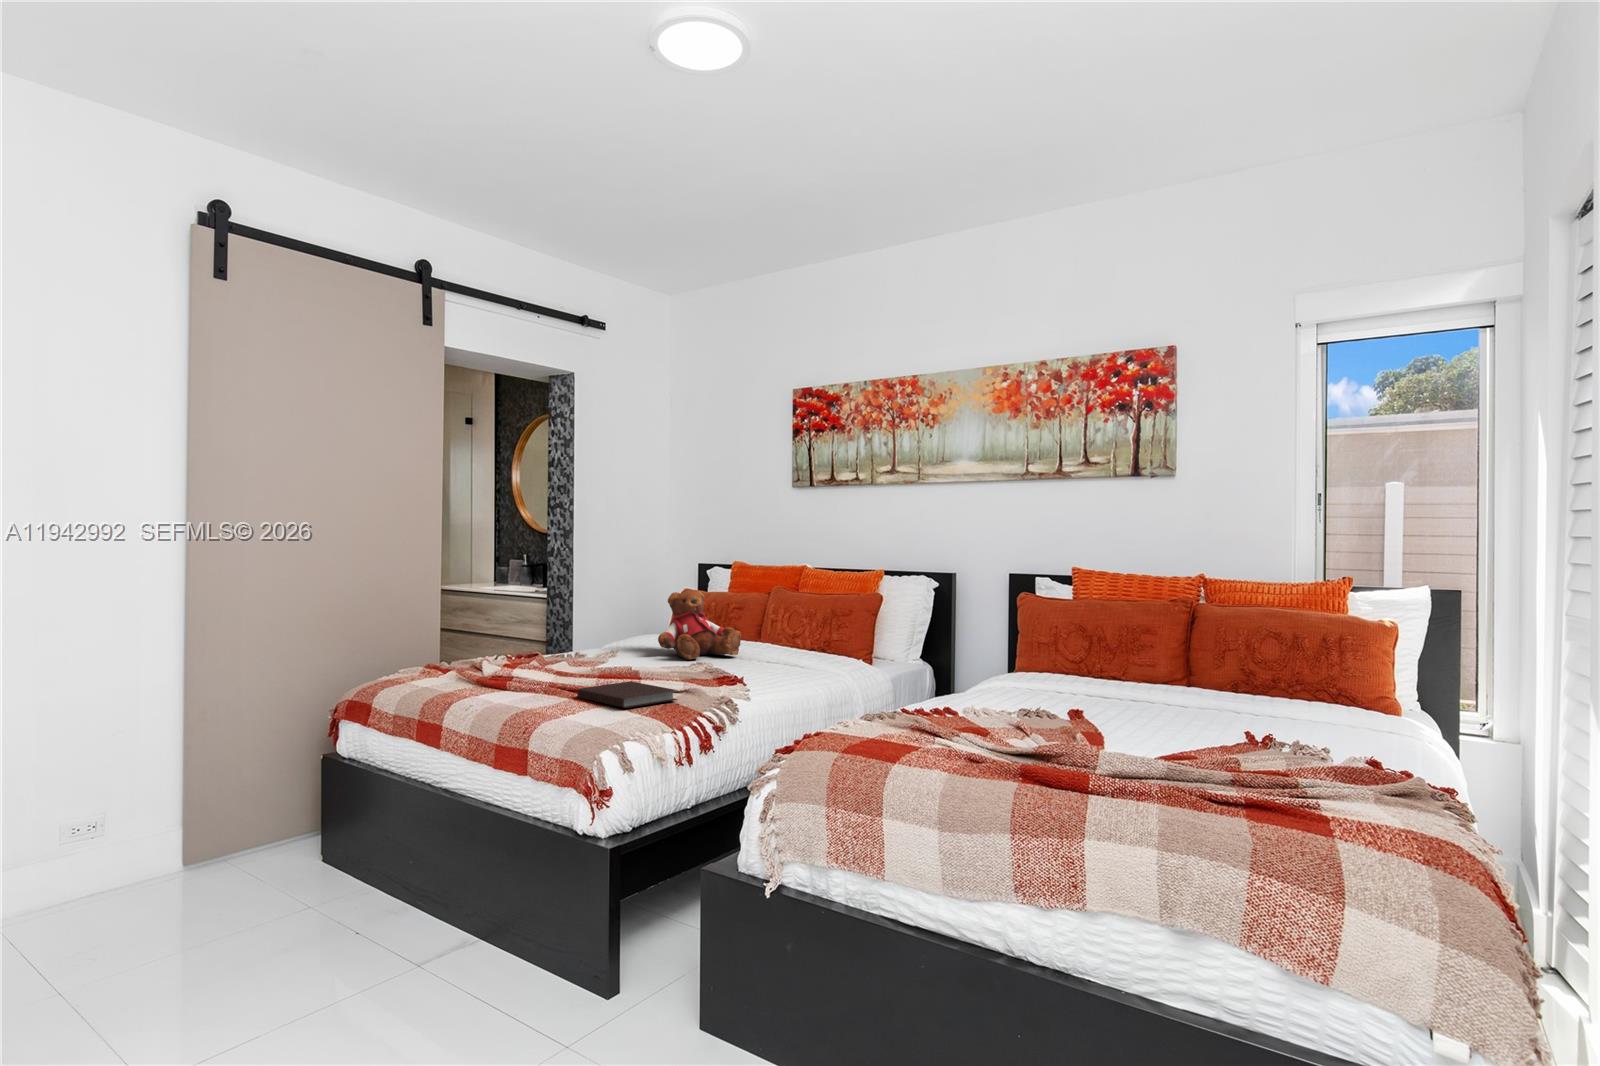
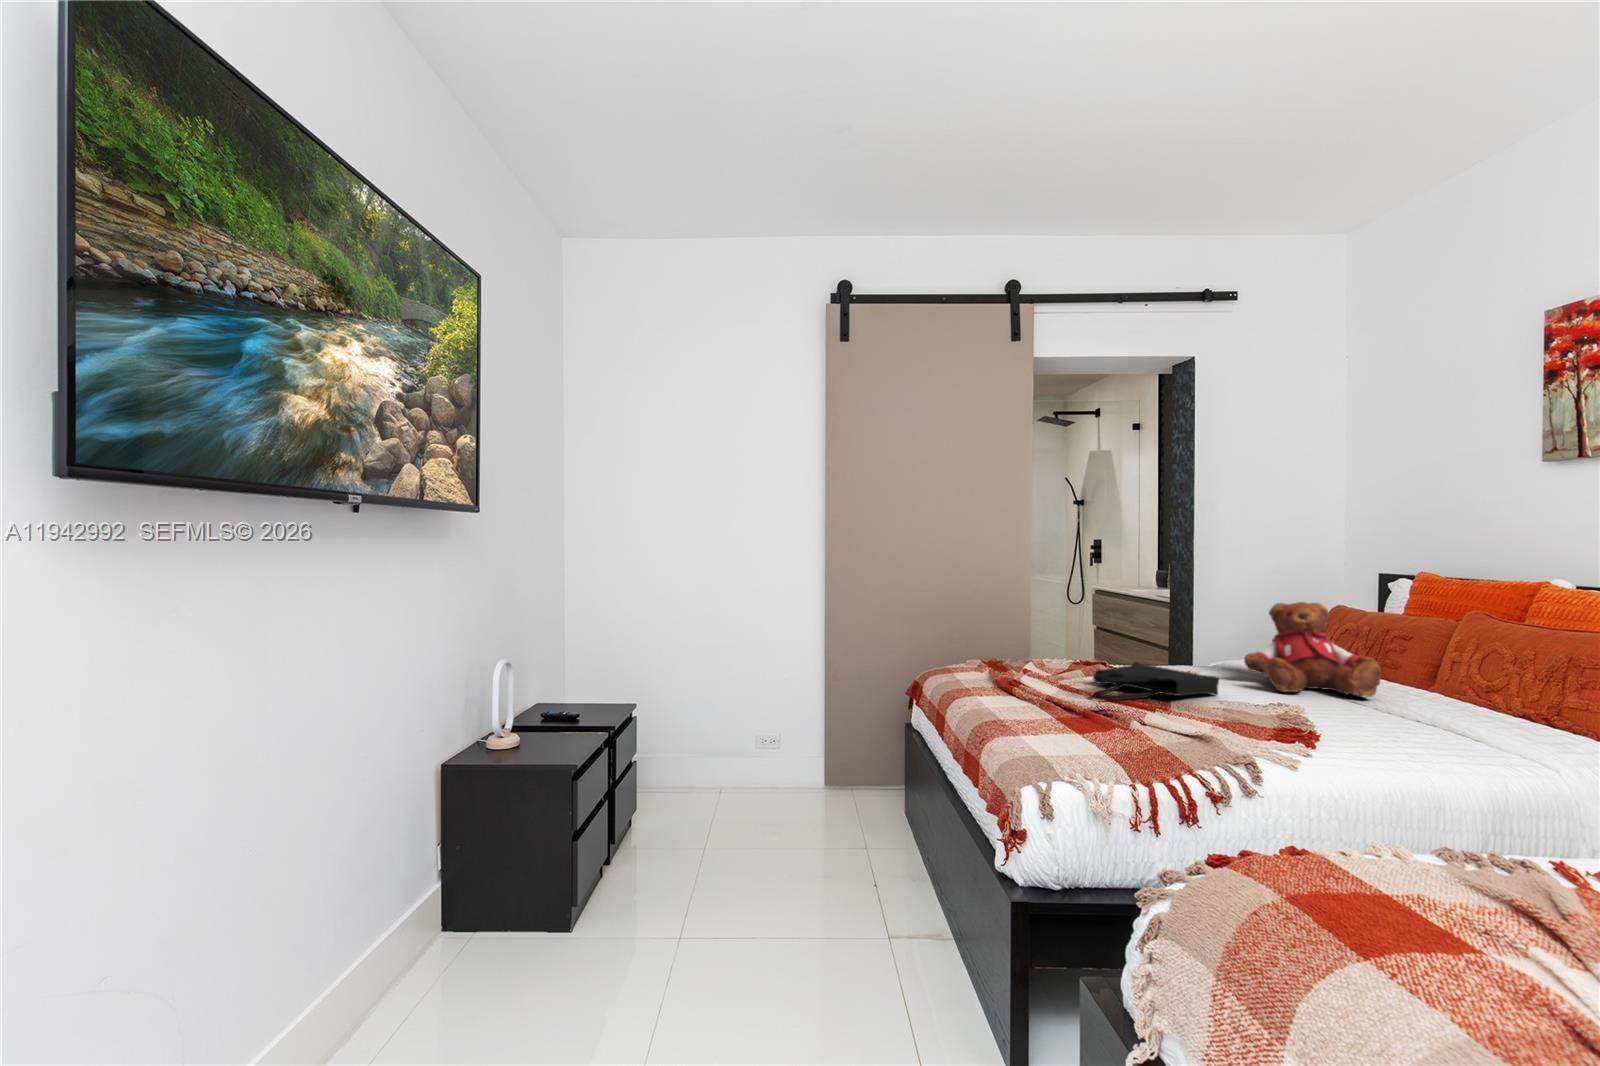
tote bag: none [568,651,657,683] -> present [1093,662,1219,700]
notebook: present [577,681,677,708] -> none [1058,704,1173,743]

